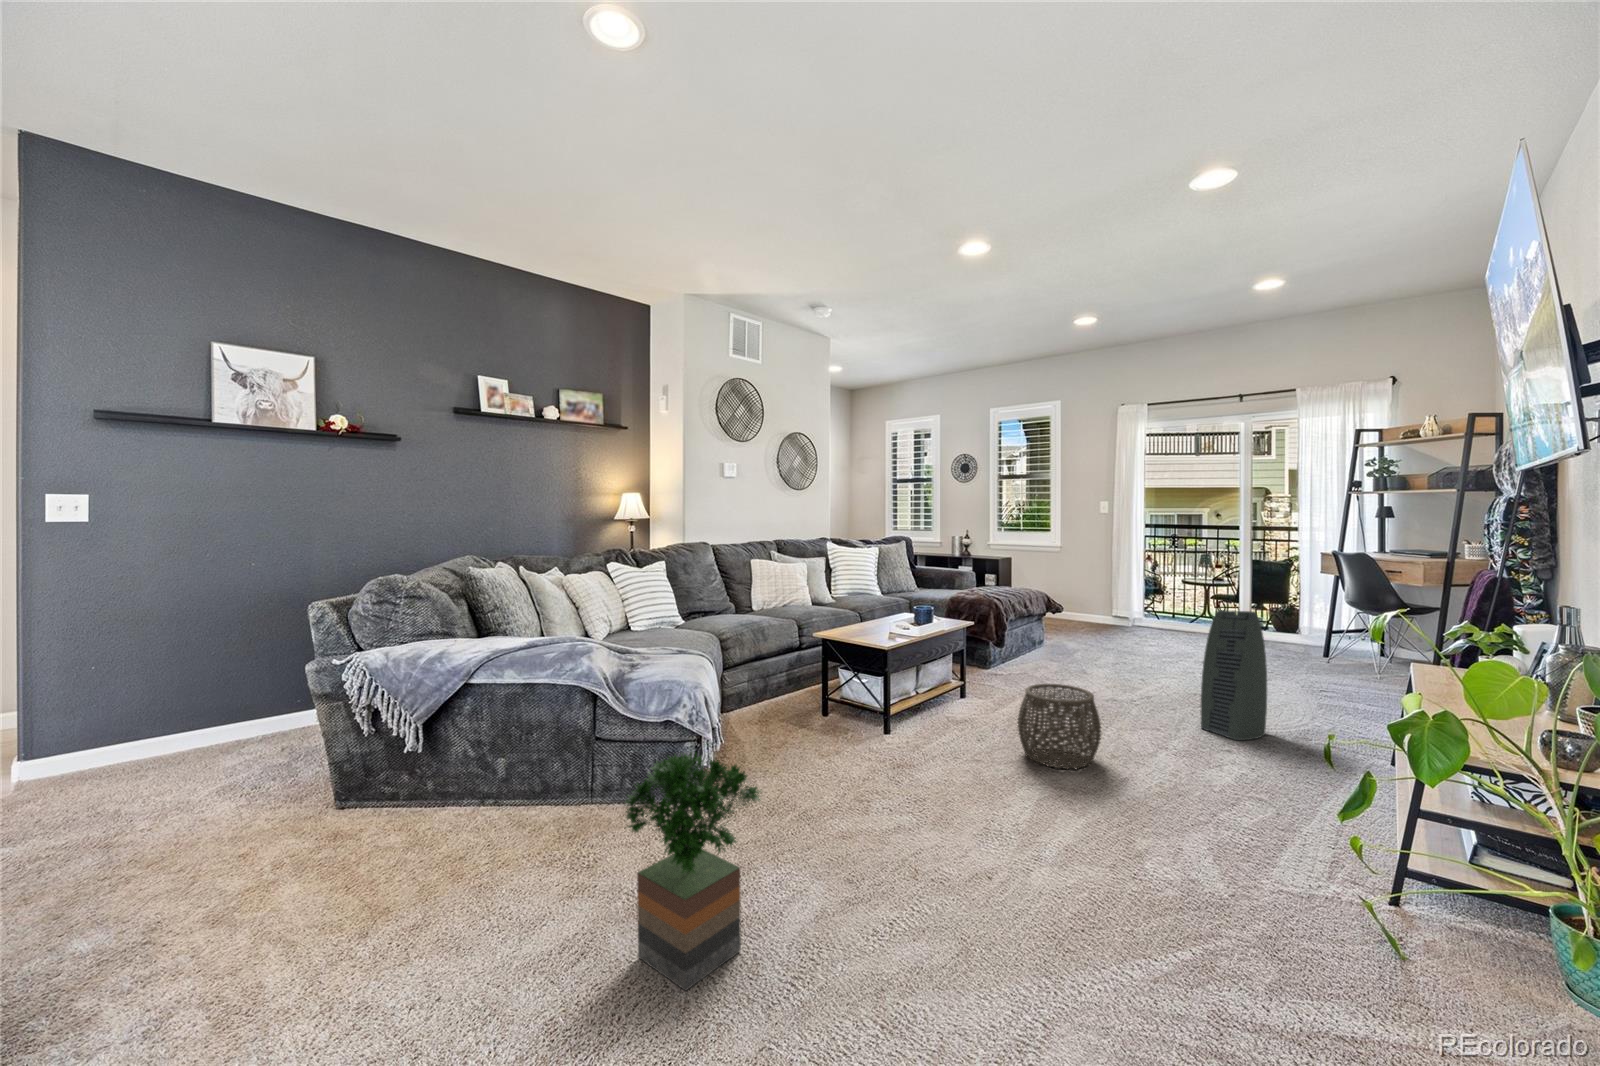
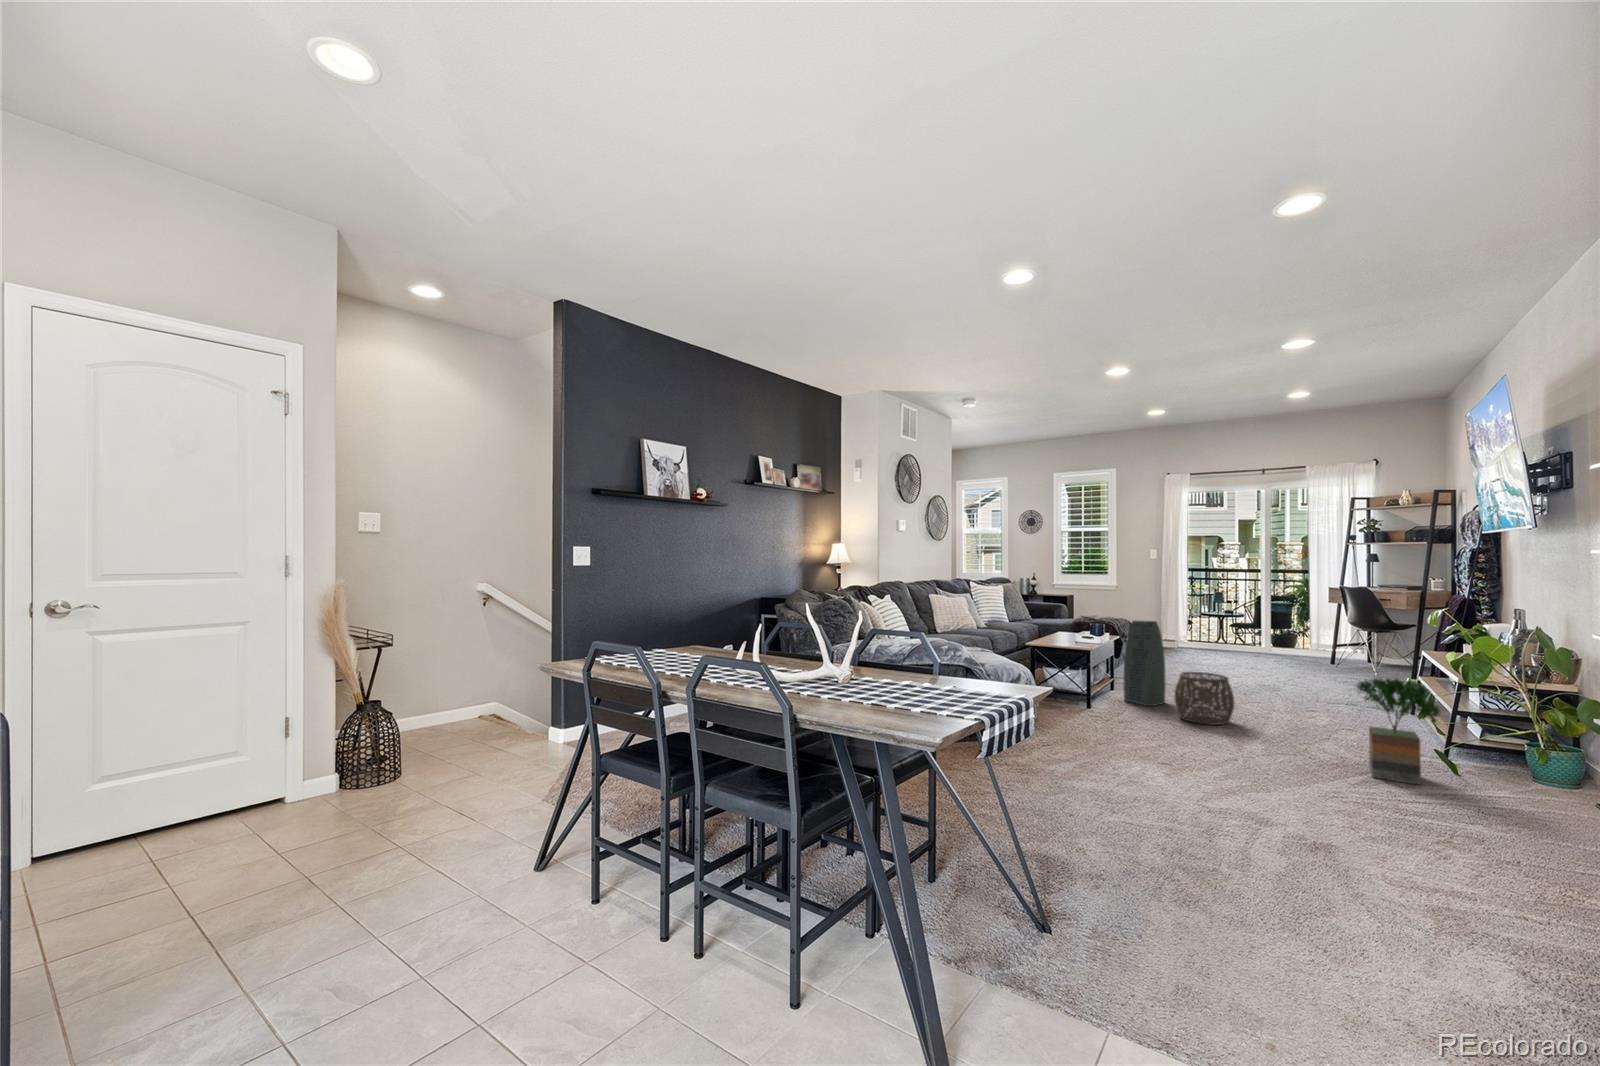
air purifier: present [1201,610,1267,740] -> present [1123,620,1166,706]
potted tree: present [625,753,761,991] -> present [1357,678,1441,785]

